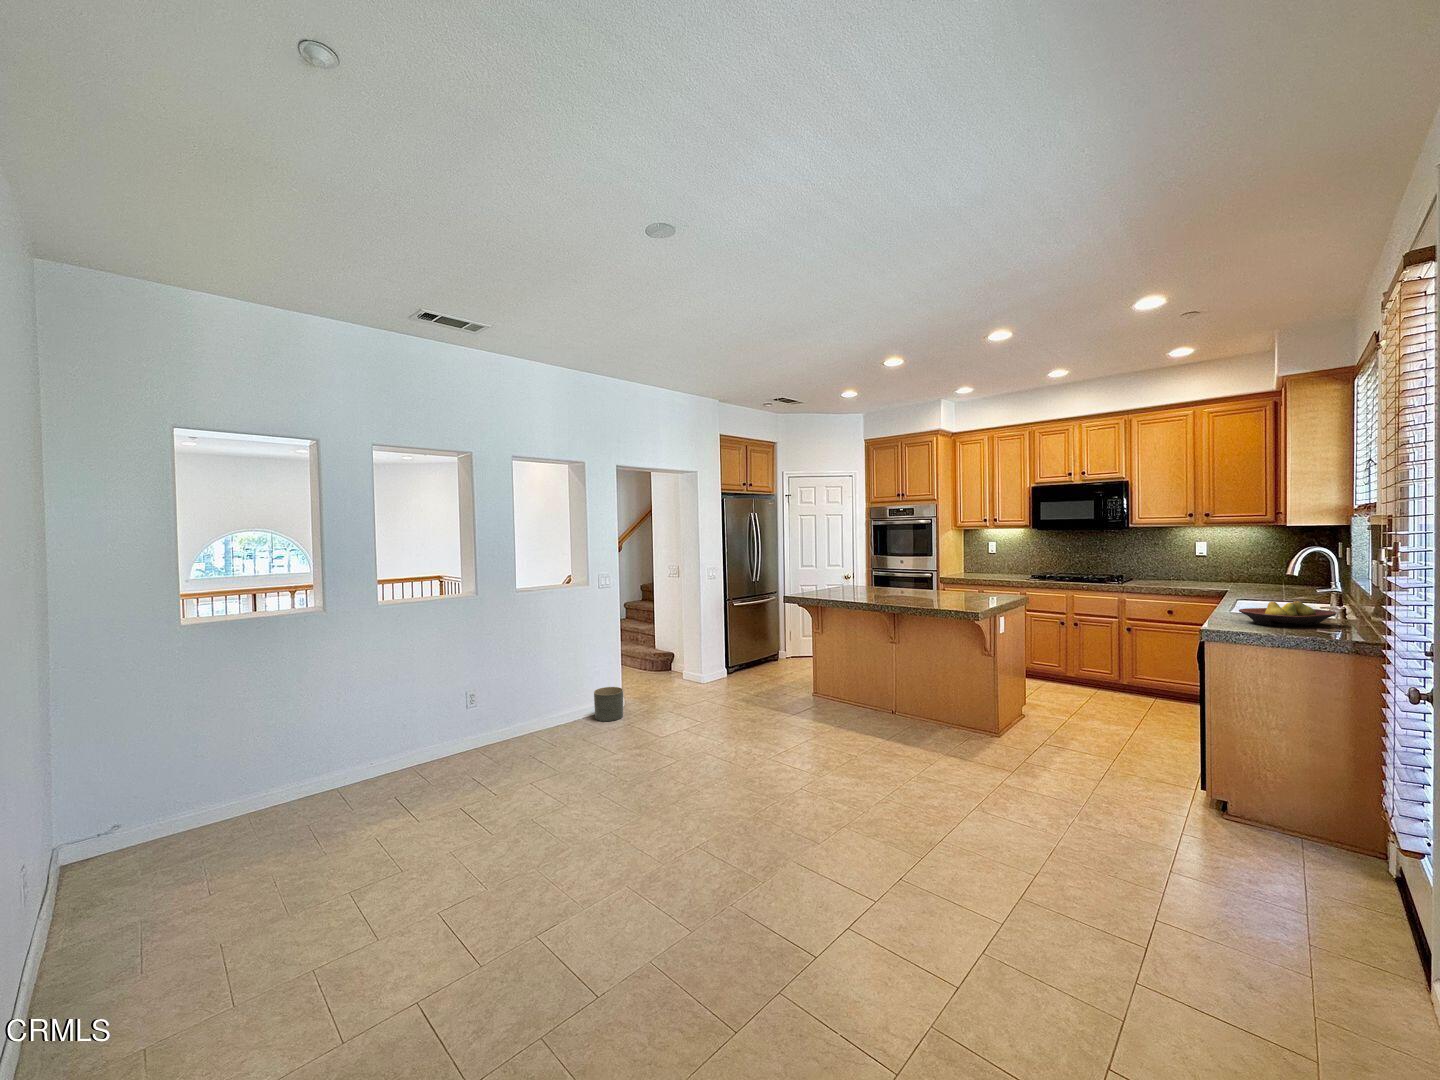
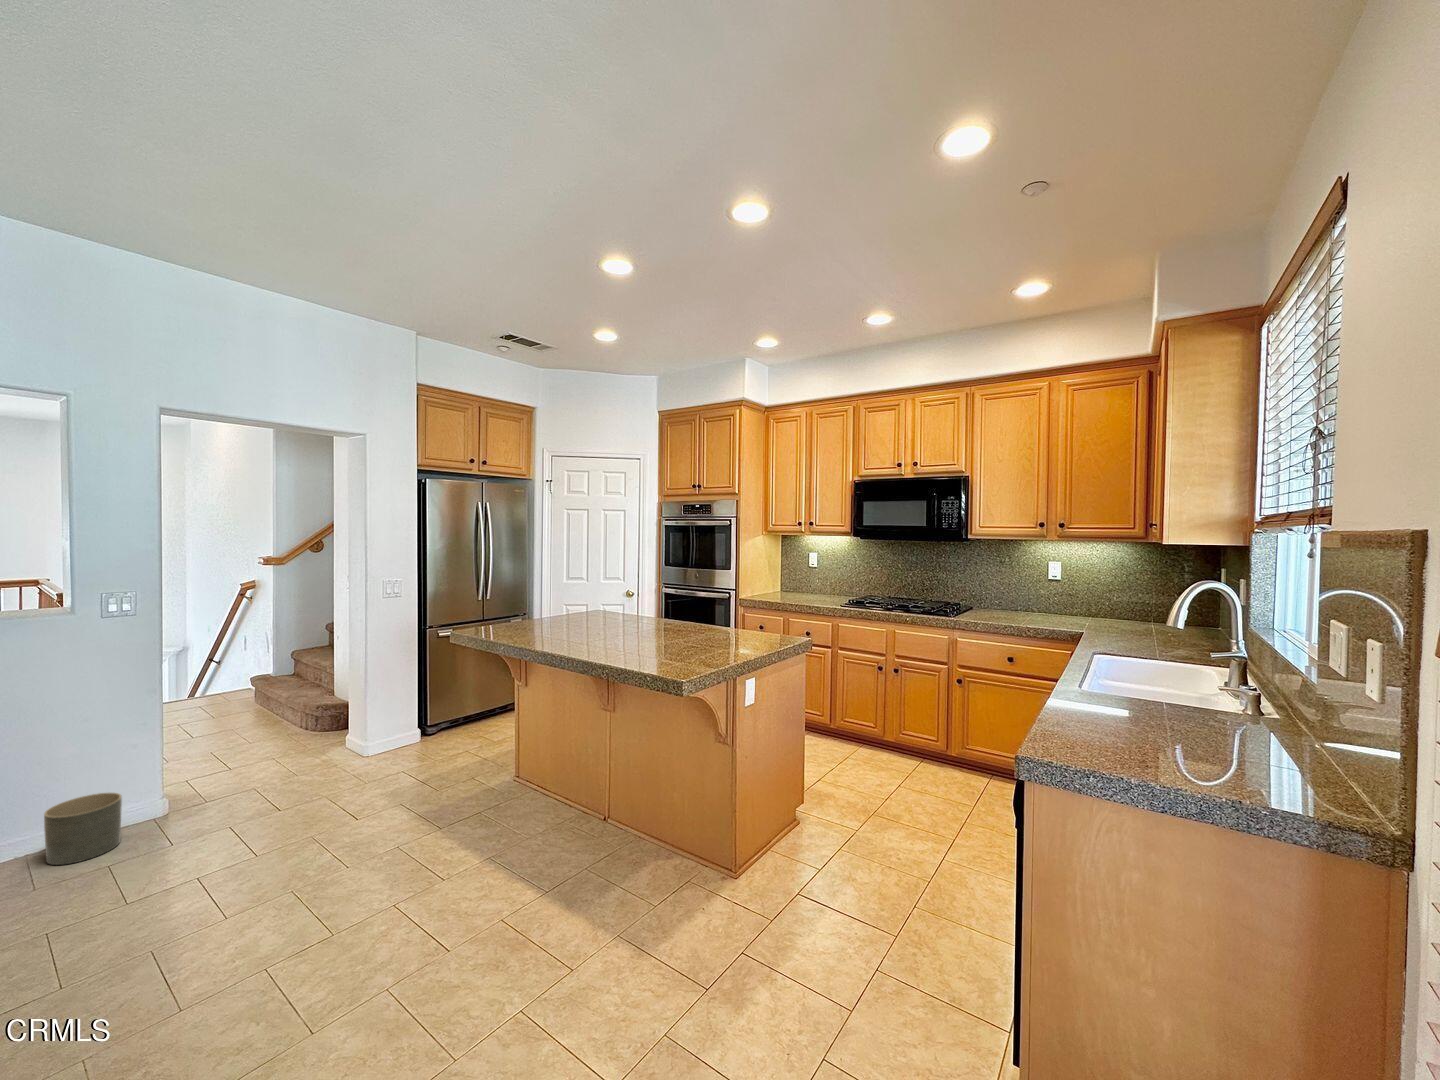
fruit bowl: present [1239,601,1337,626] -> none [1088,691,1261,747]

